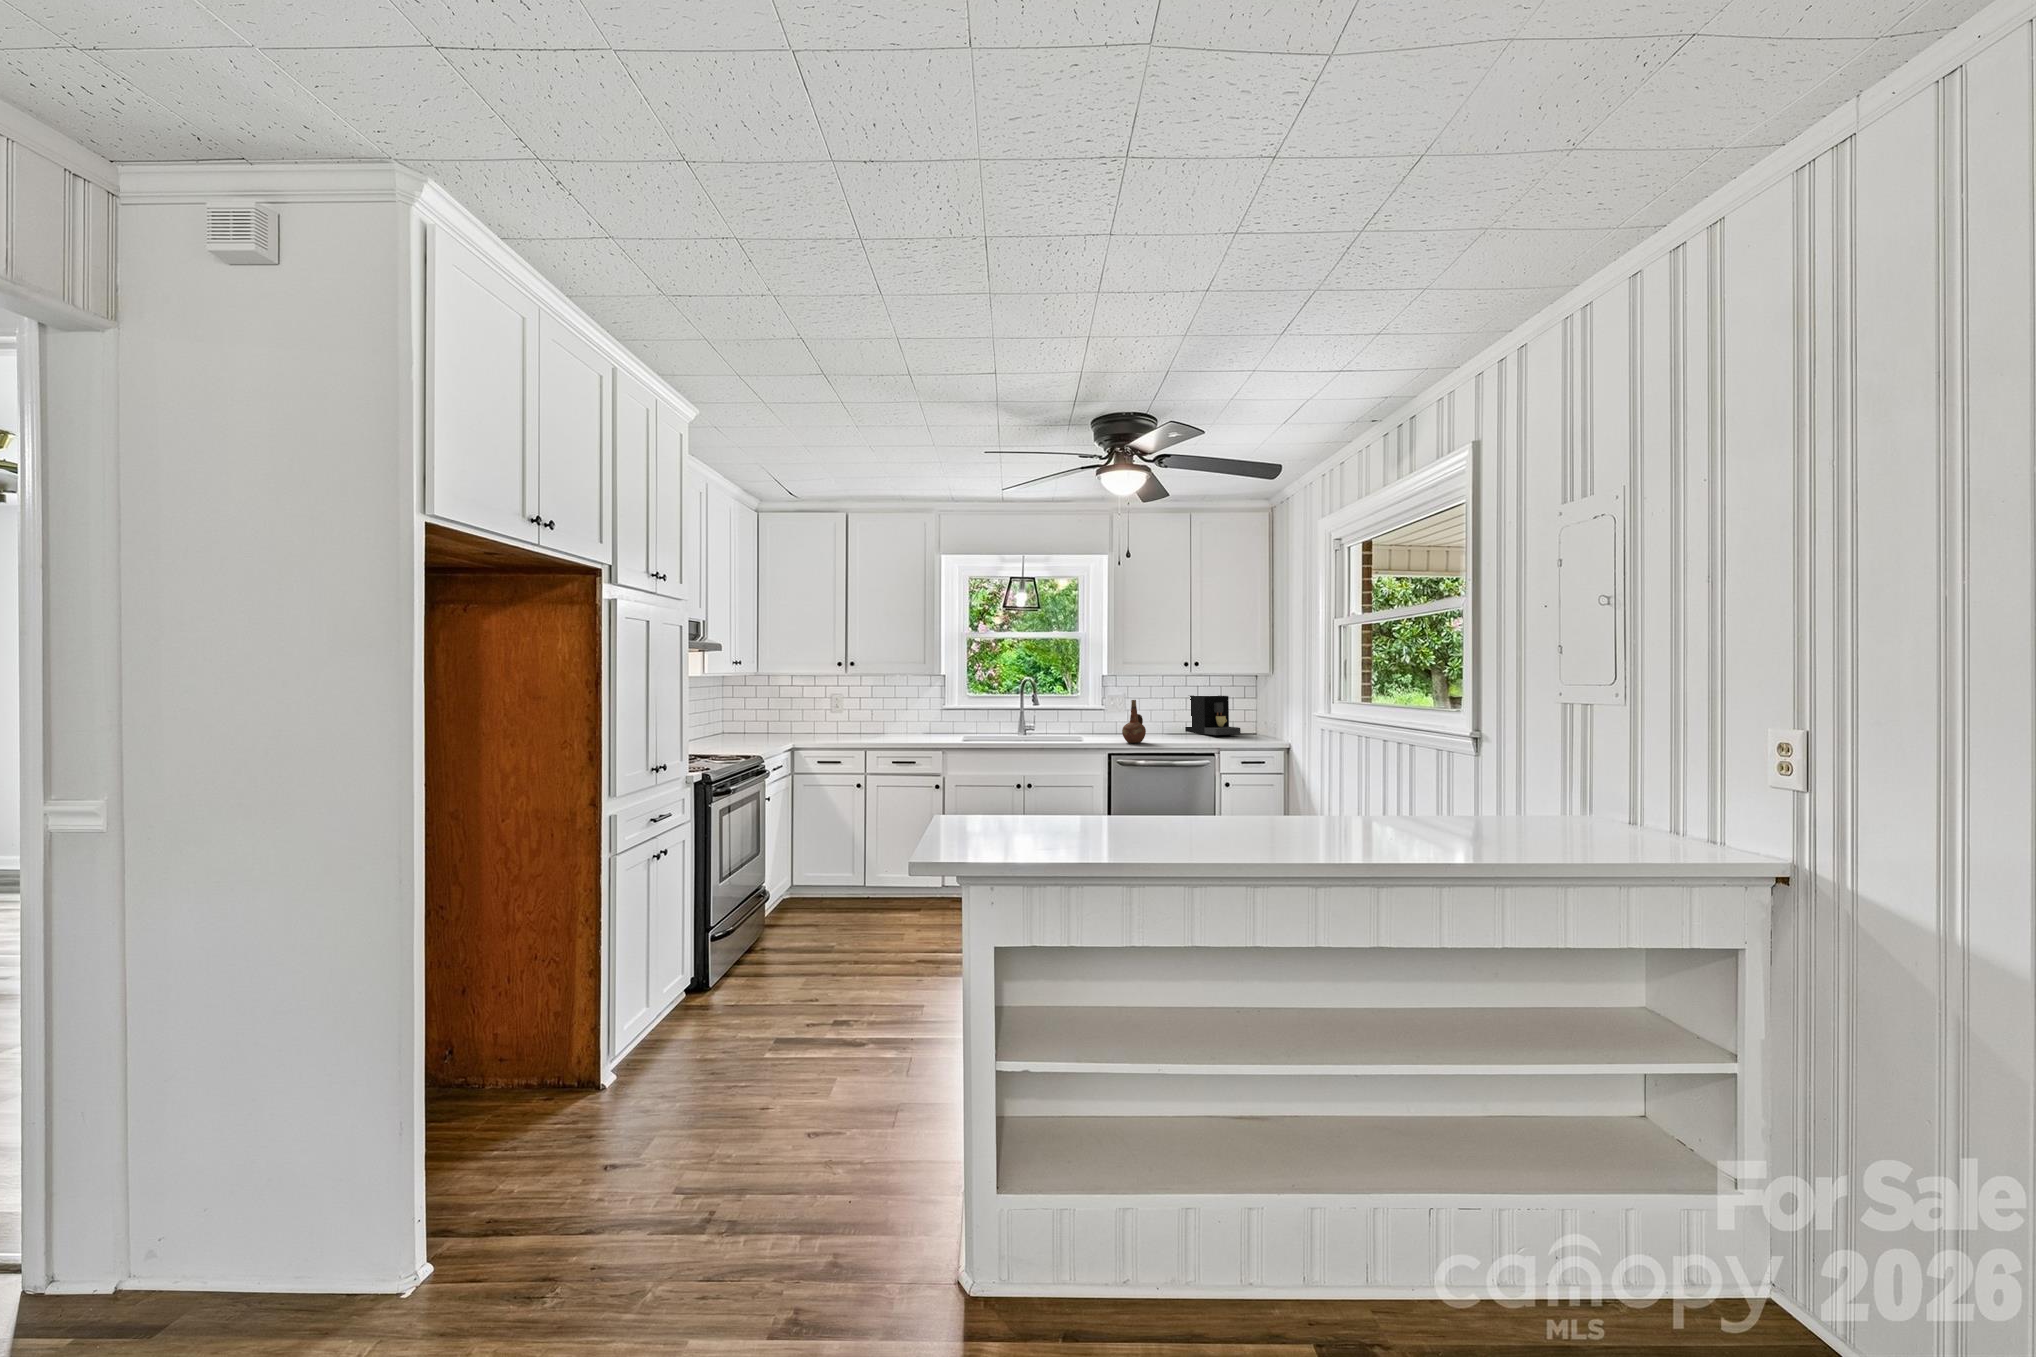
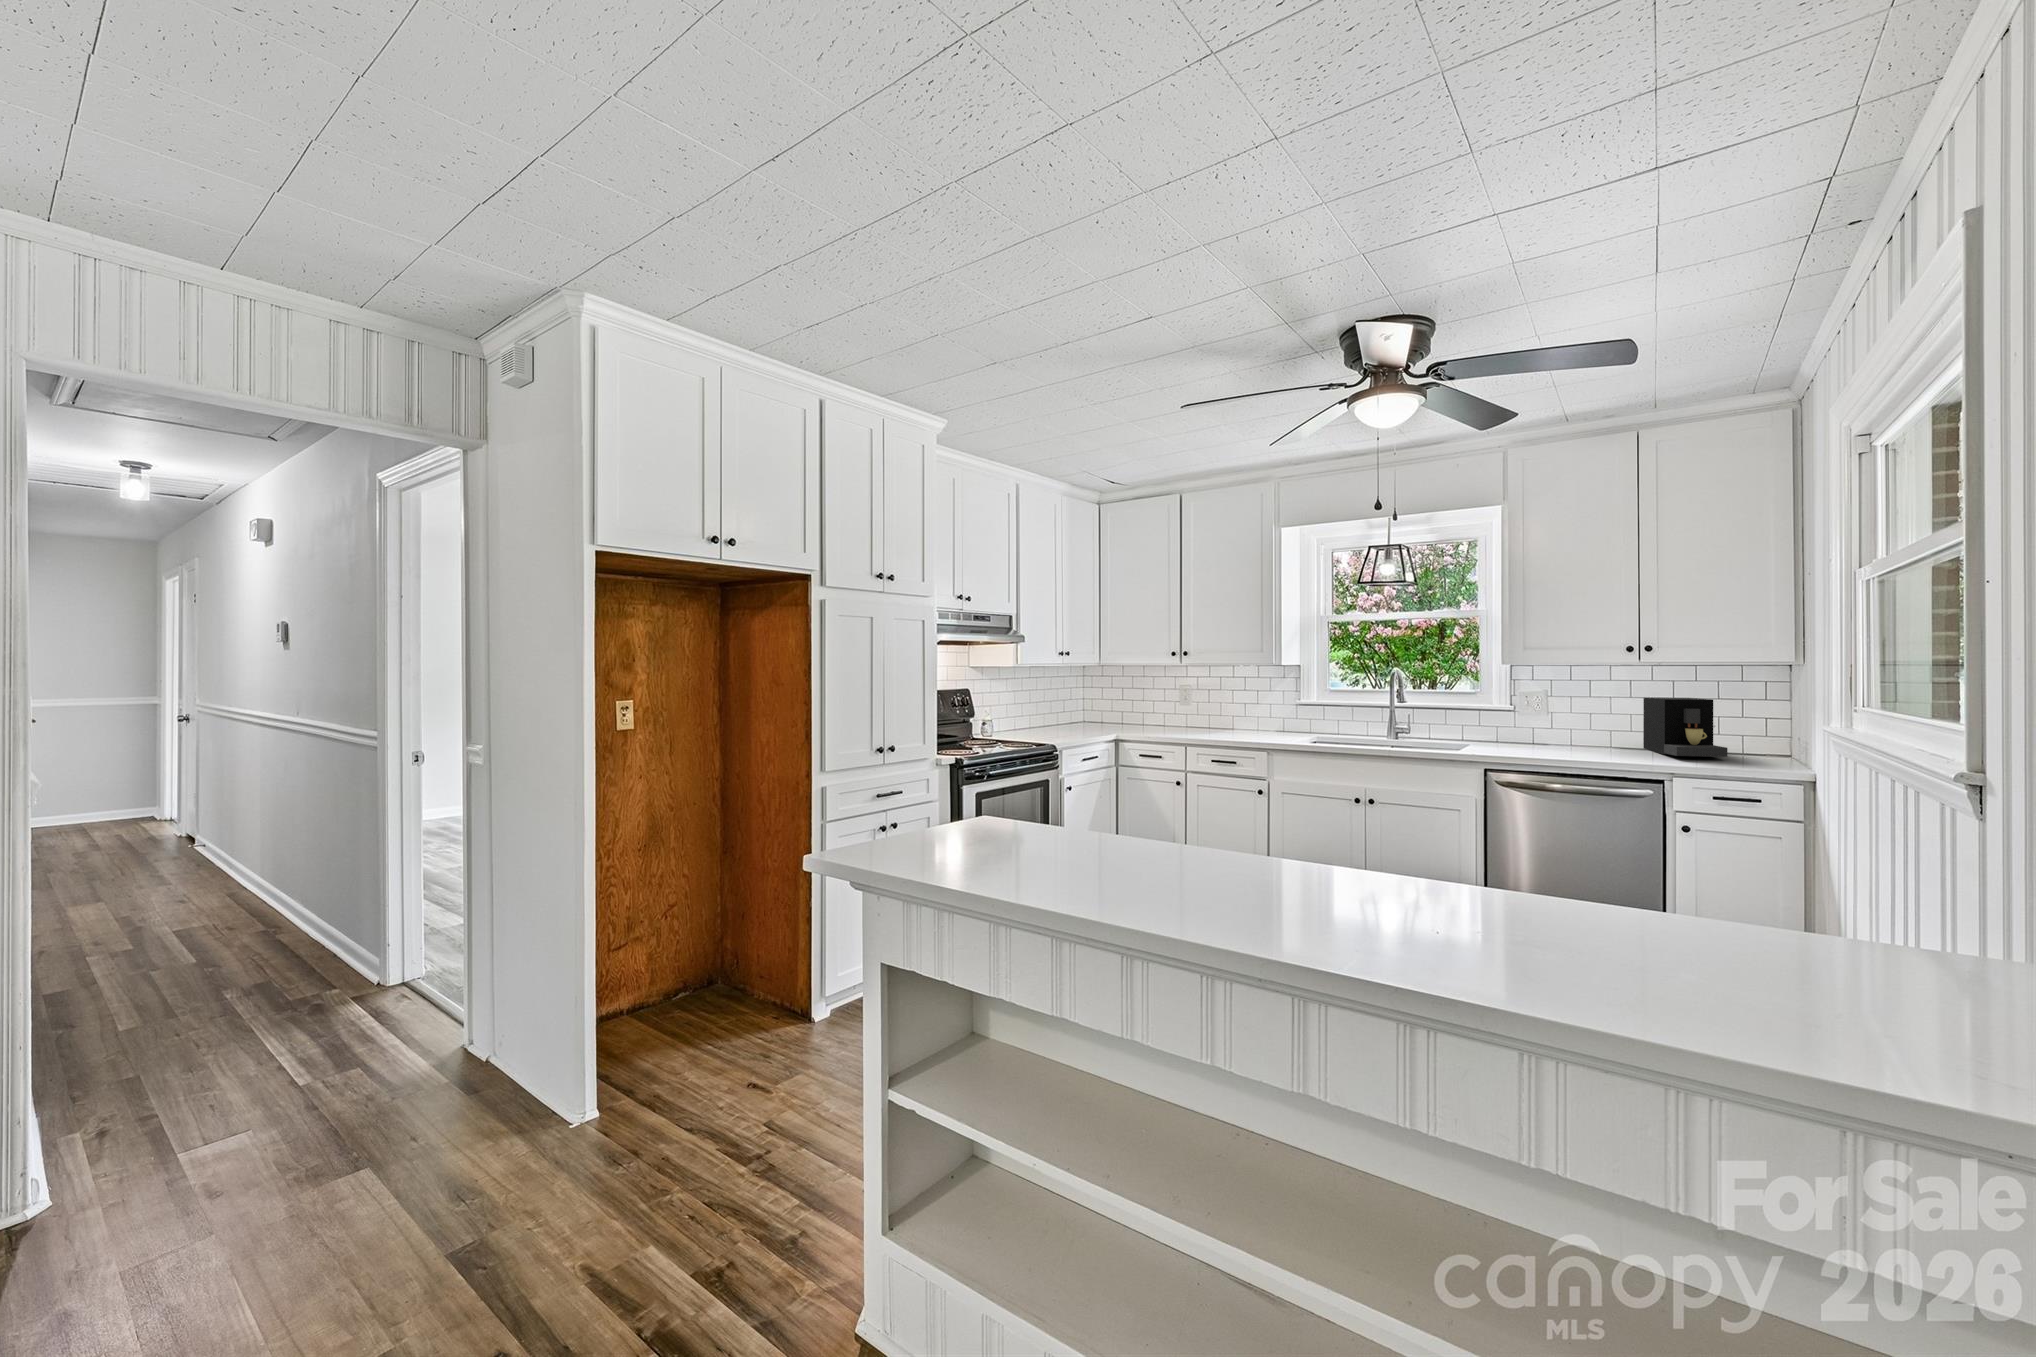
ceramic pitcher: present [1122,700,1146,743] -> none [1506,699,1543,757]

